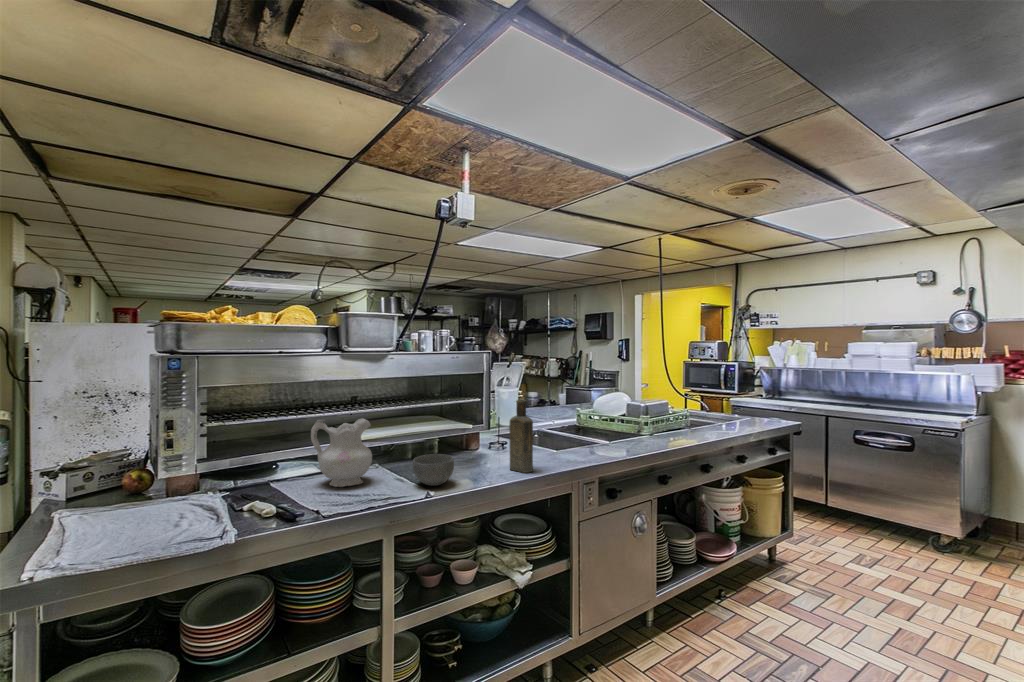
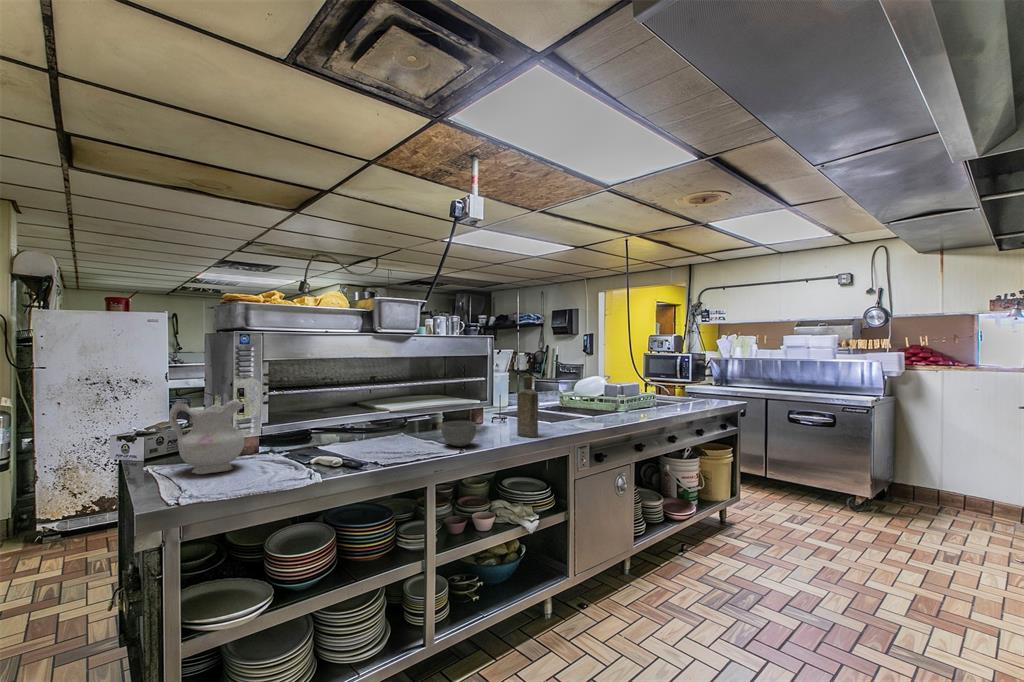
ceramic pitcher: present [311,419,372,487] -> present [169,400,244,474]

